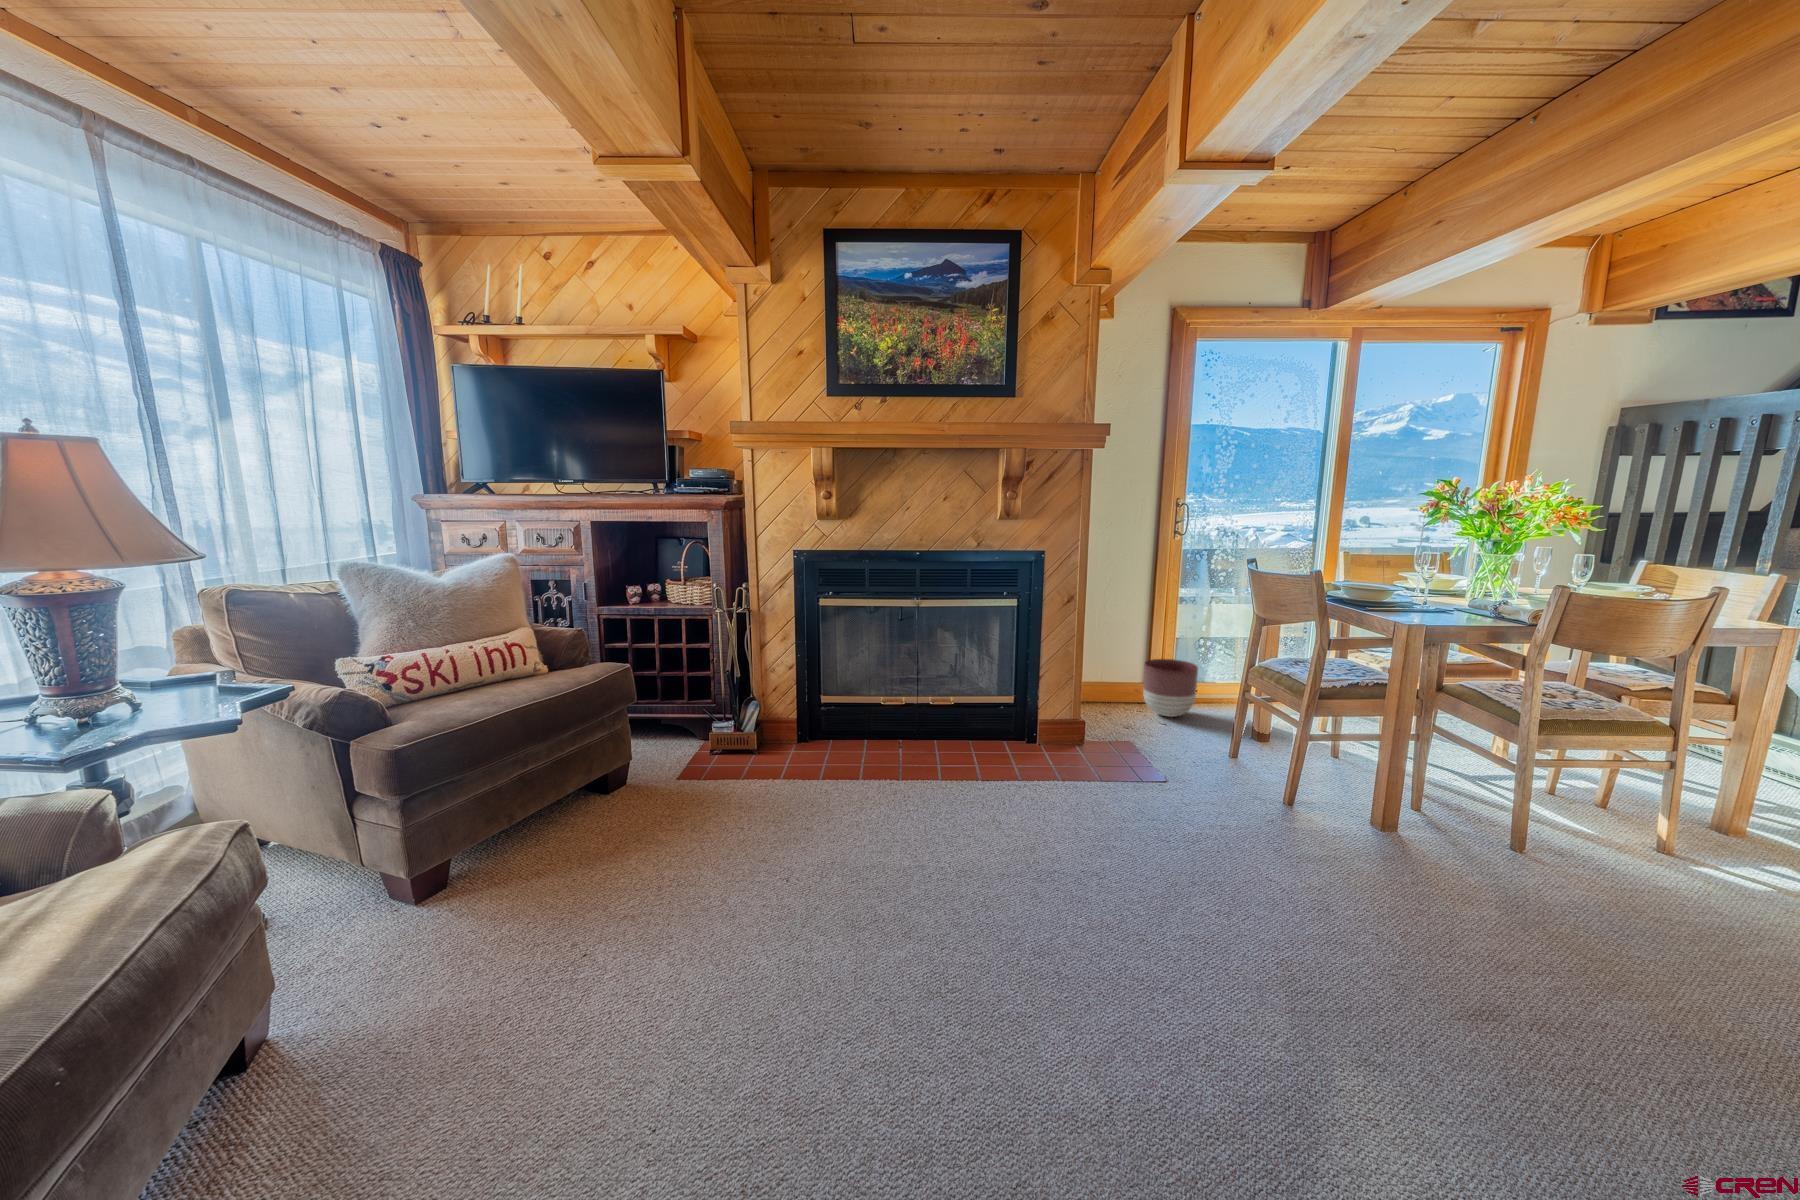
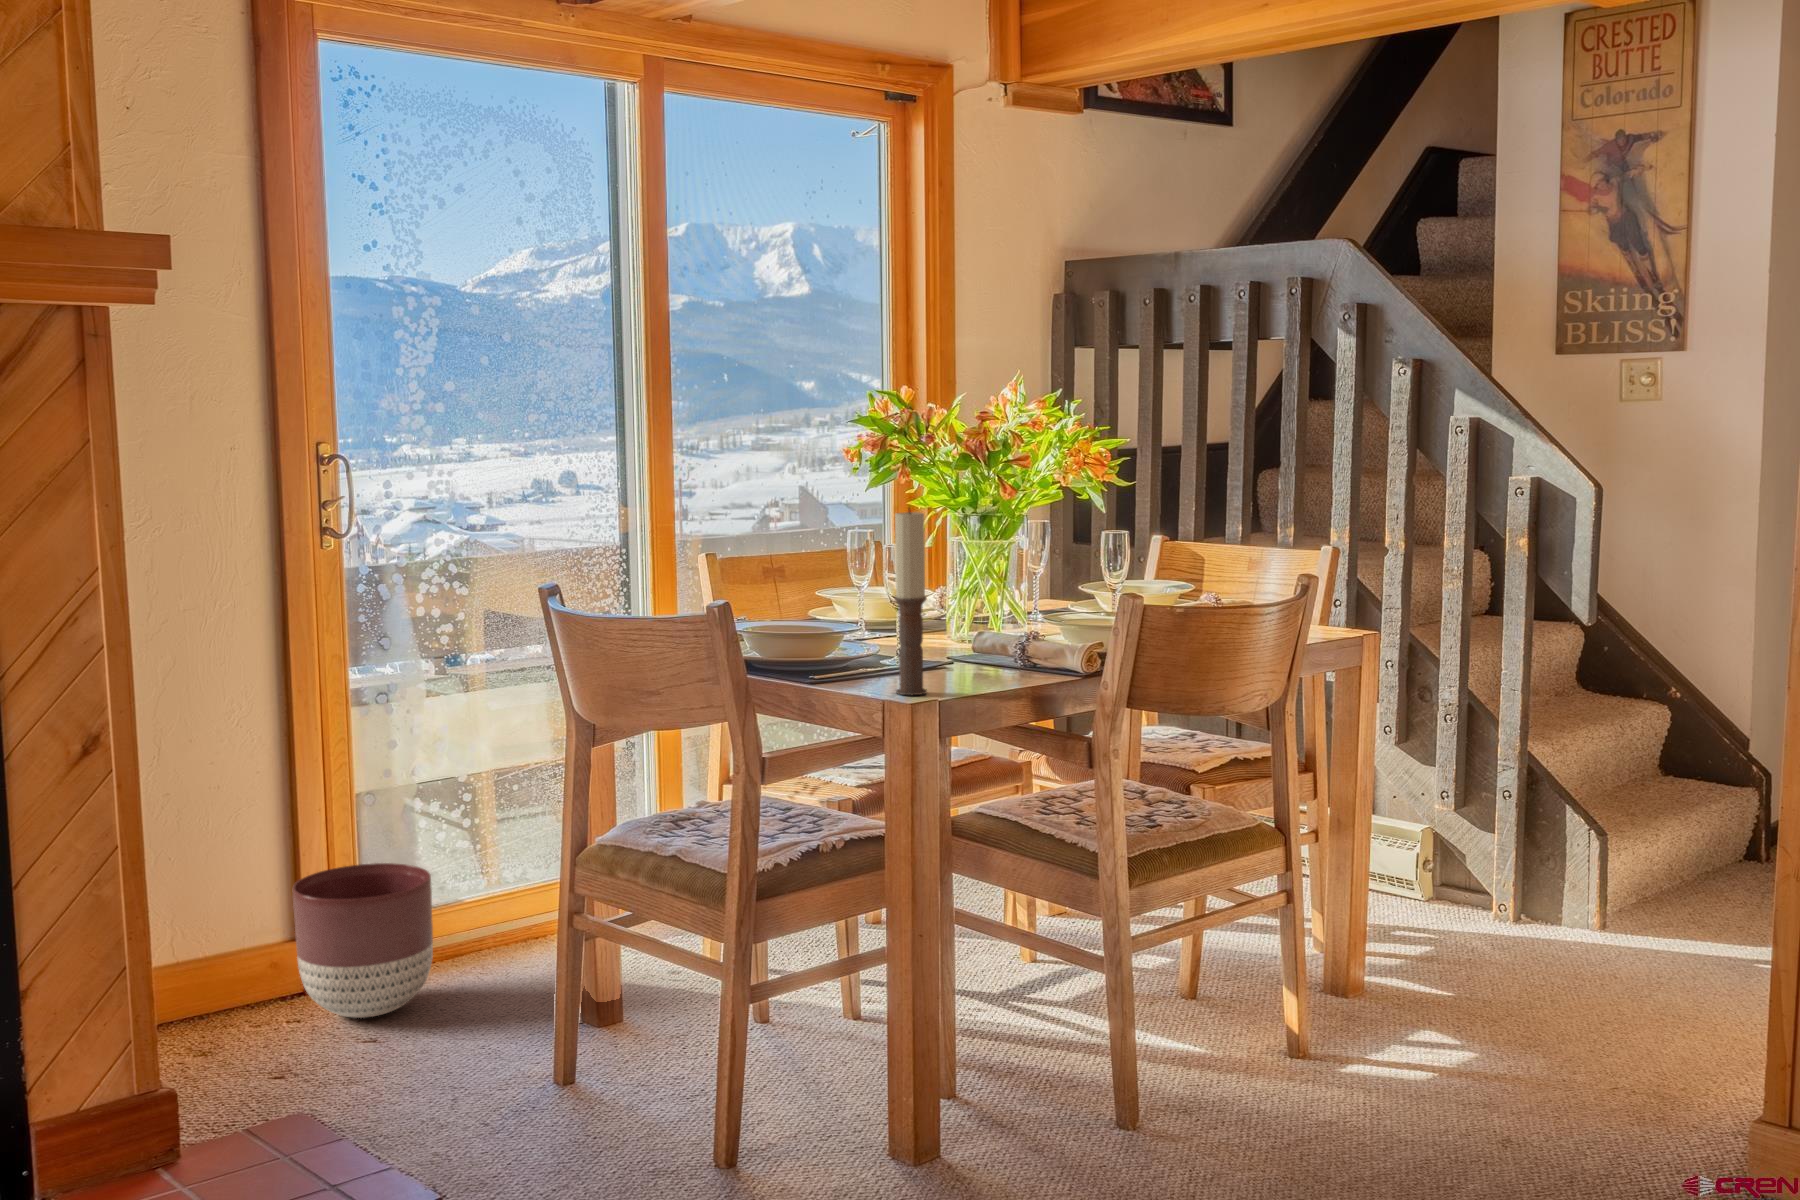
candle: none [1407,534,1434,621] -> present [894,509,927,695]

